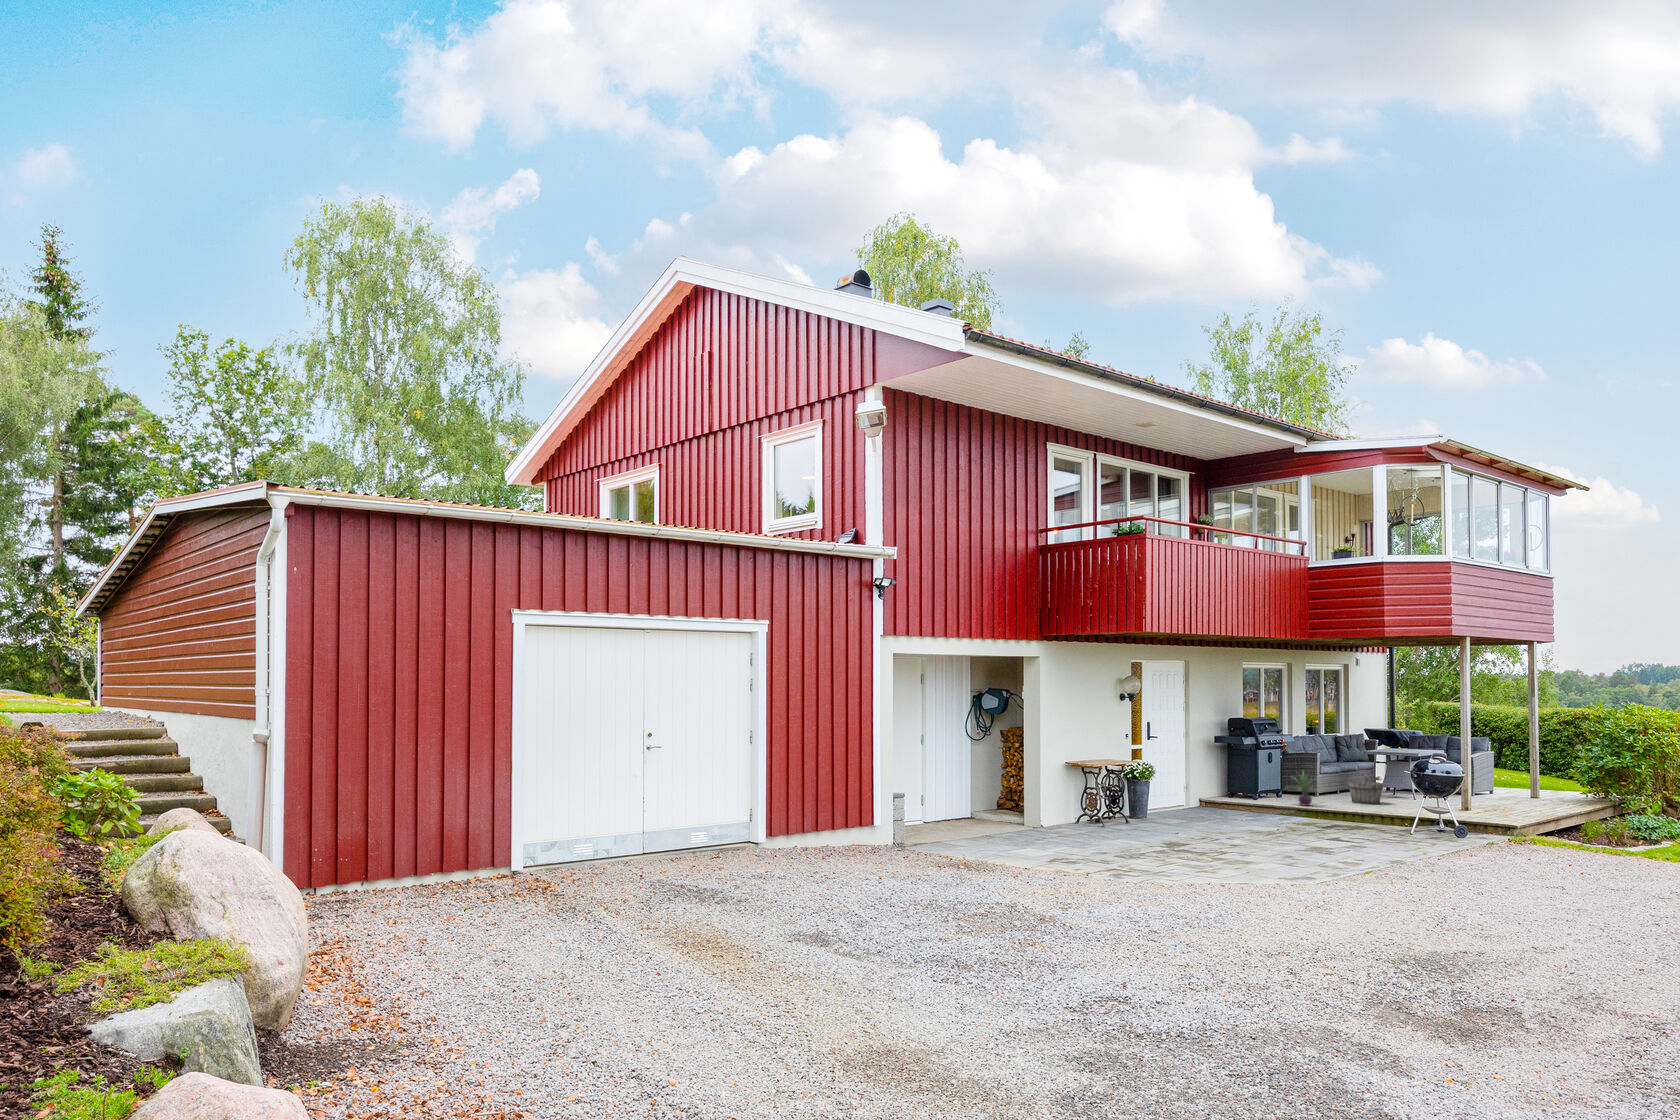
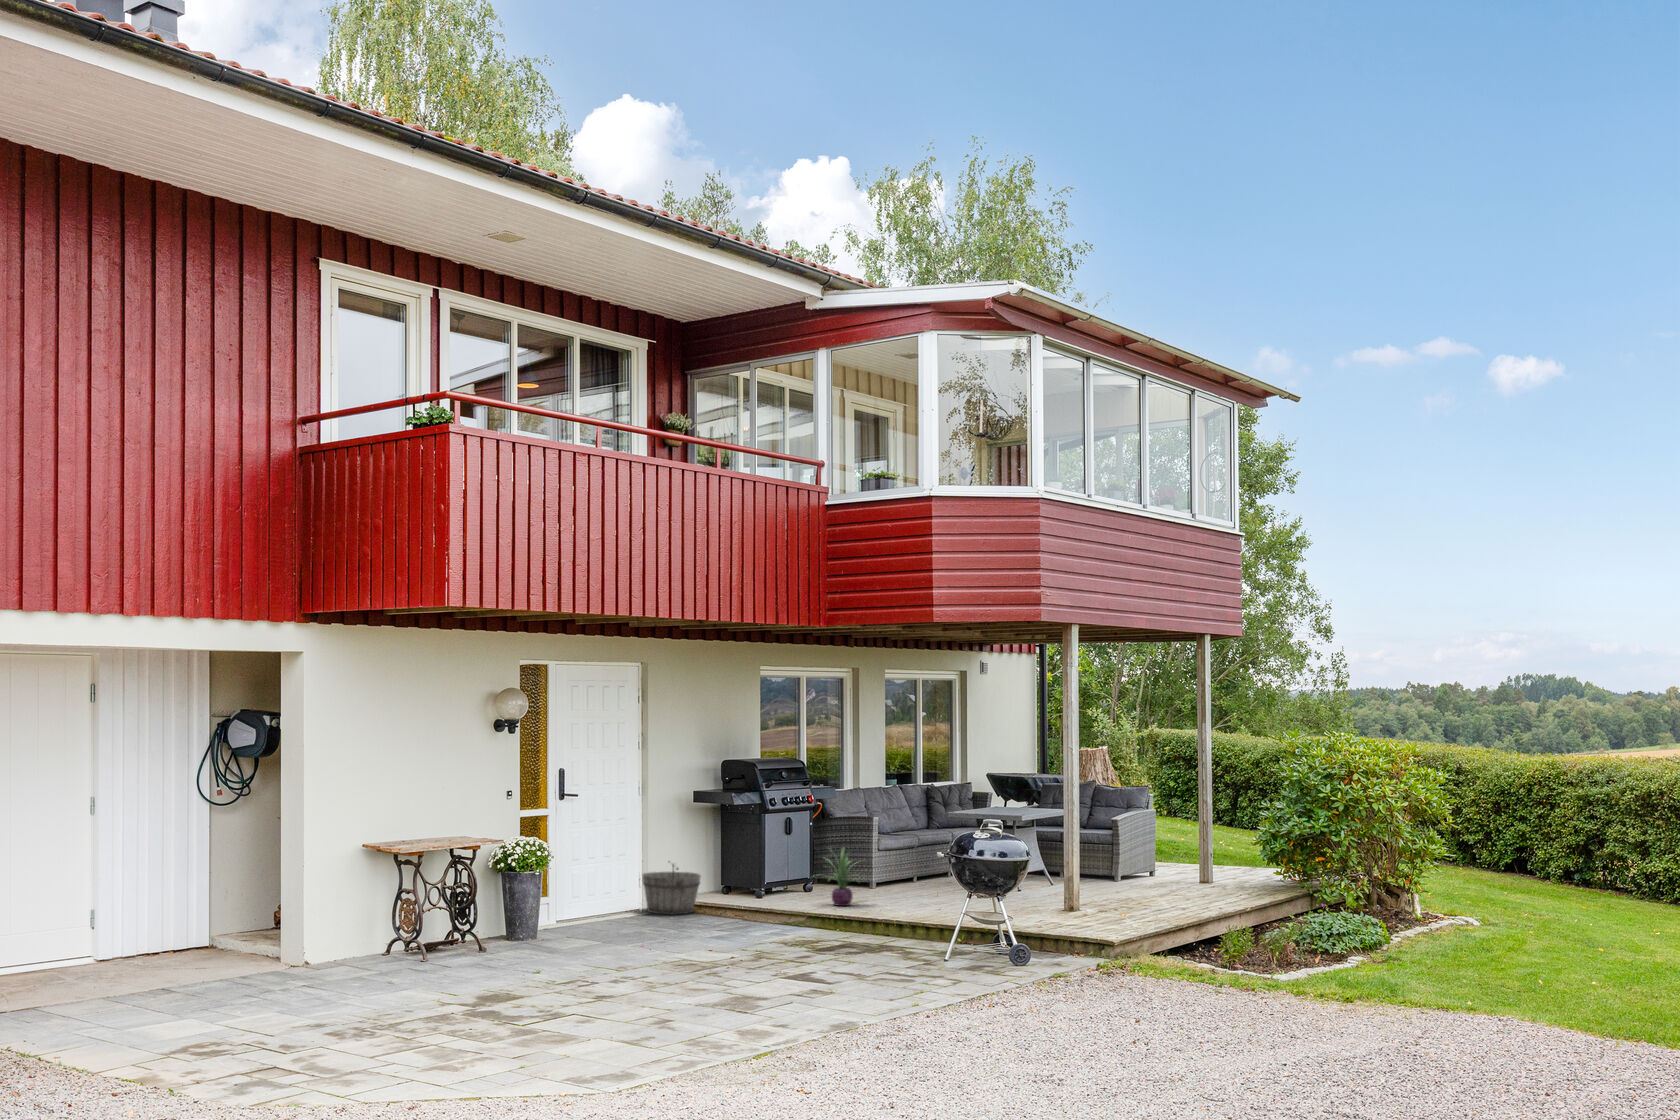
wooden bucket: present [1348,775,1383,804] -> present [643,864,701,915]

